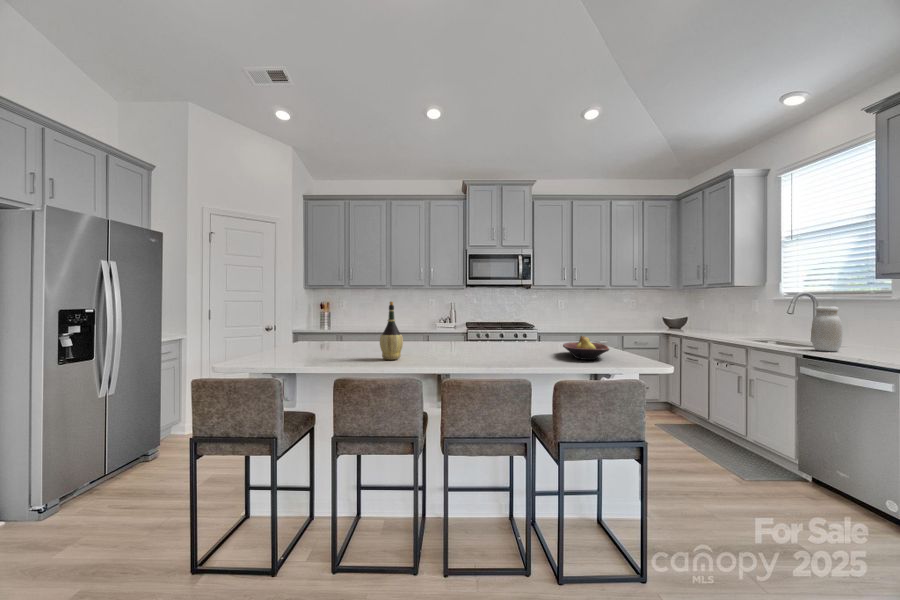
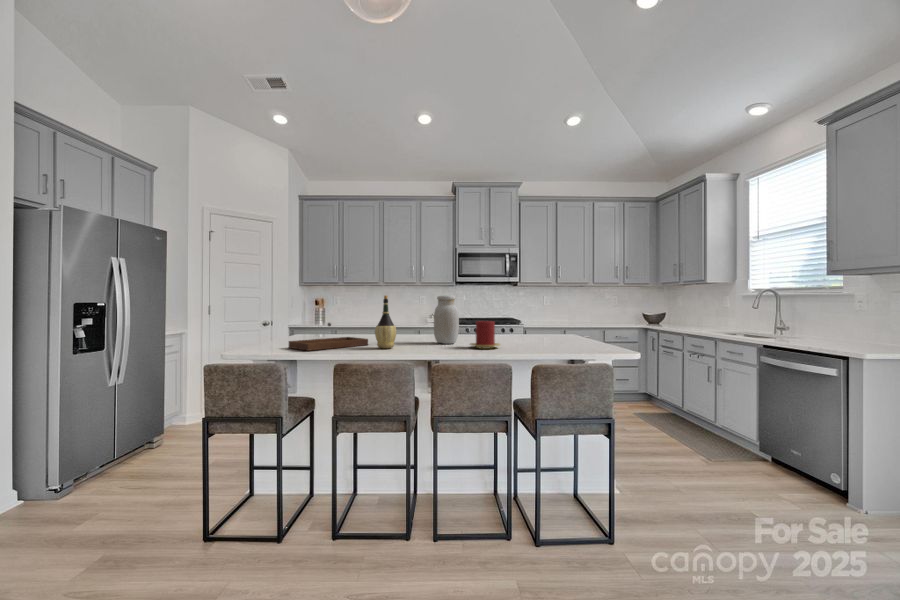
jar: present [811,306,842,351] -> present [434,295,459,344]
candle: none [483,329,518,360] -> present [470,321,500,349]
tray: none [286,331,373,363] -> present [289,323,368,351]
fruit bowl: present [563,336,609,360] -> none [542,327,583,348]

